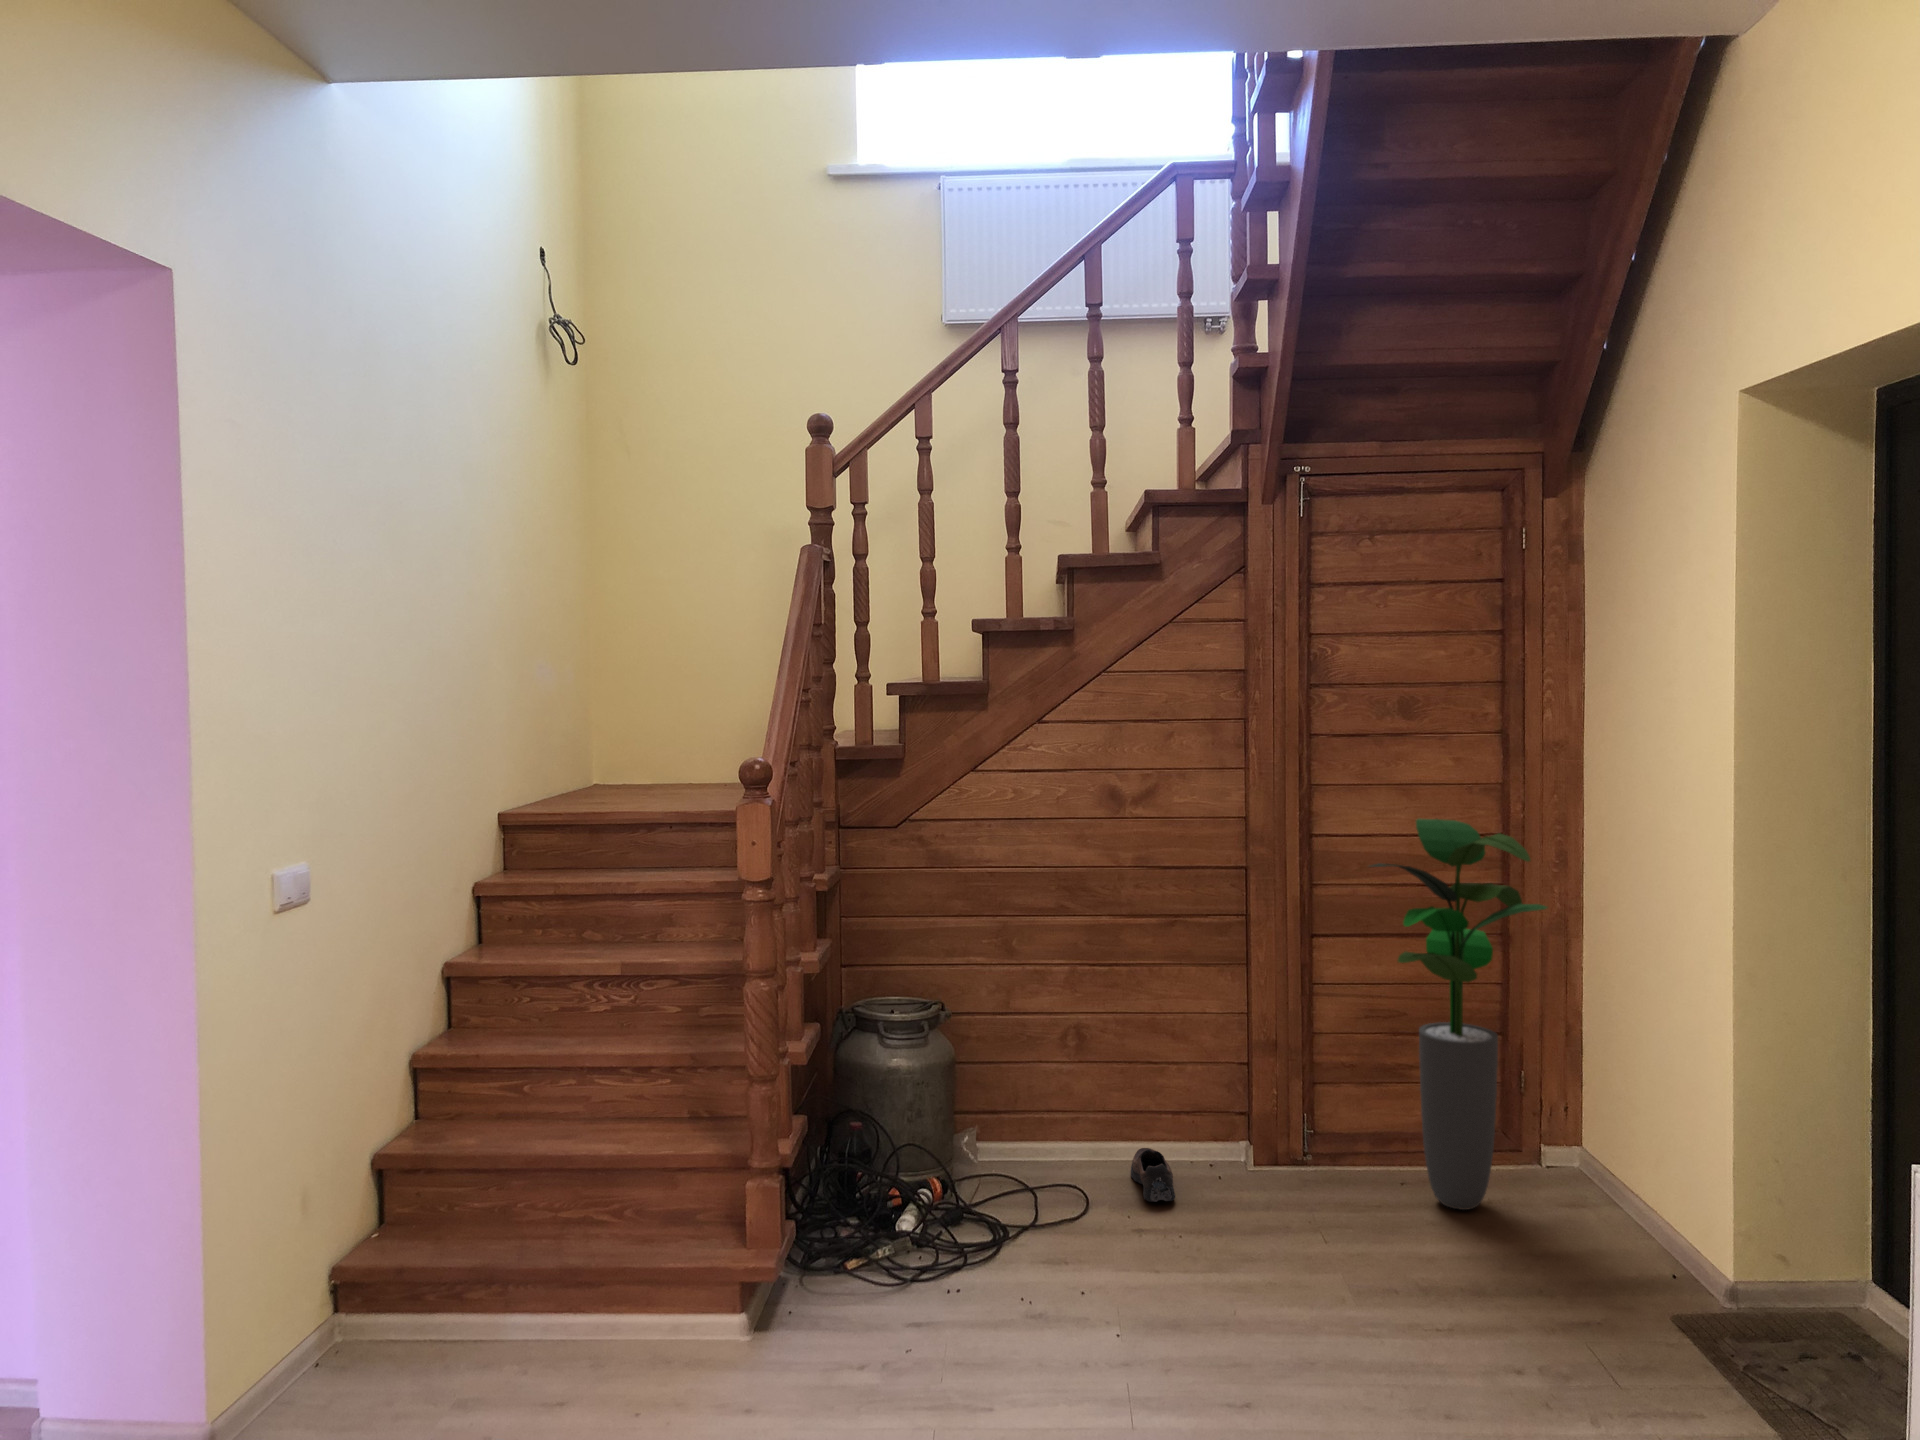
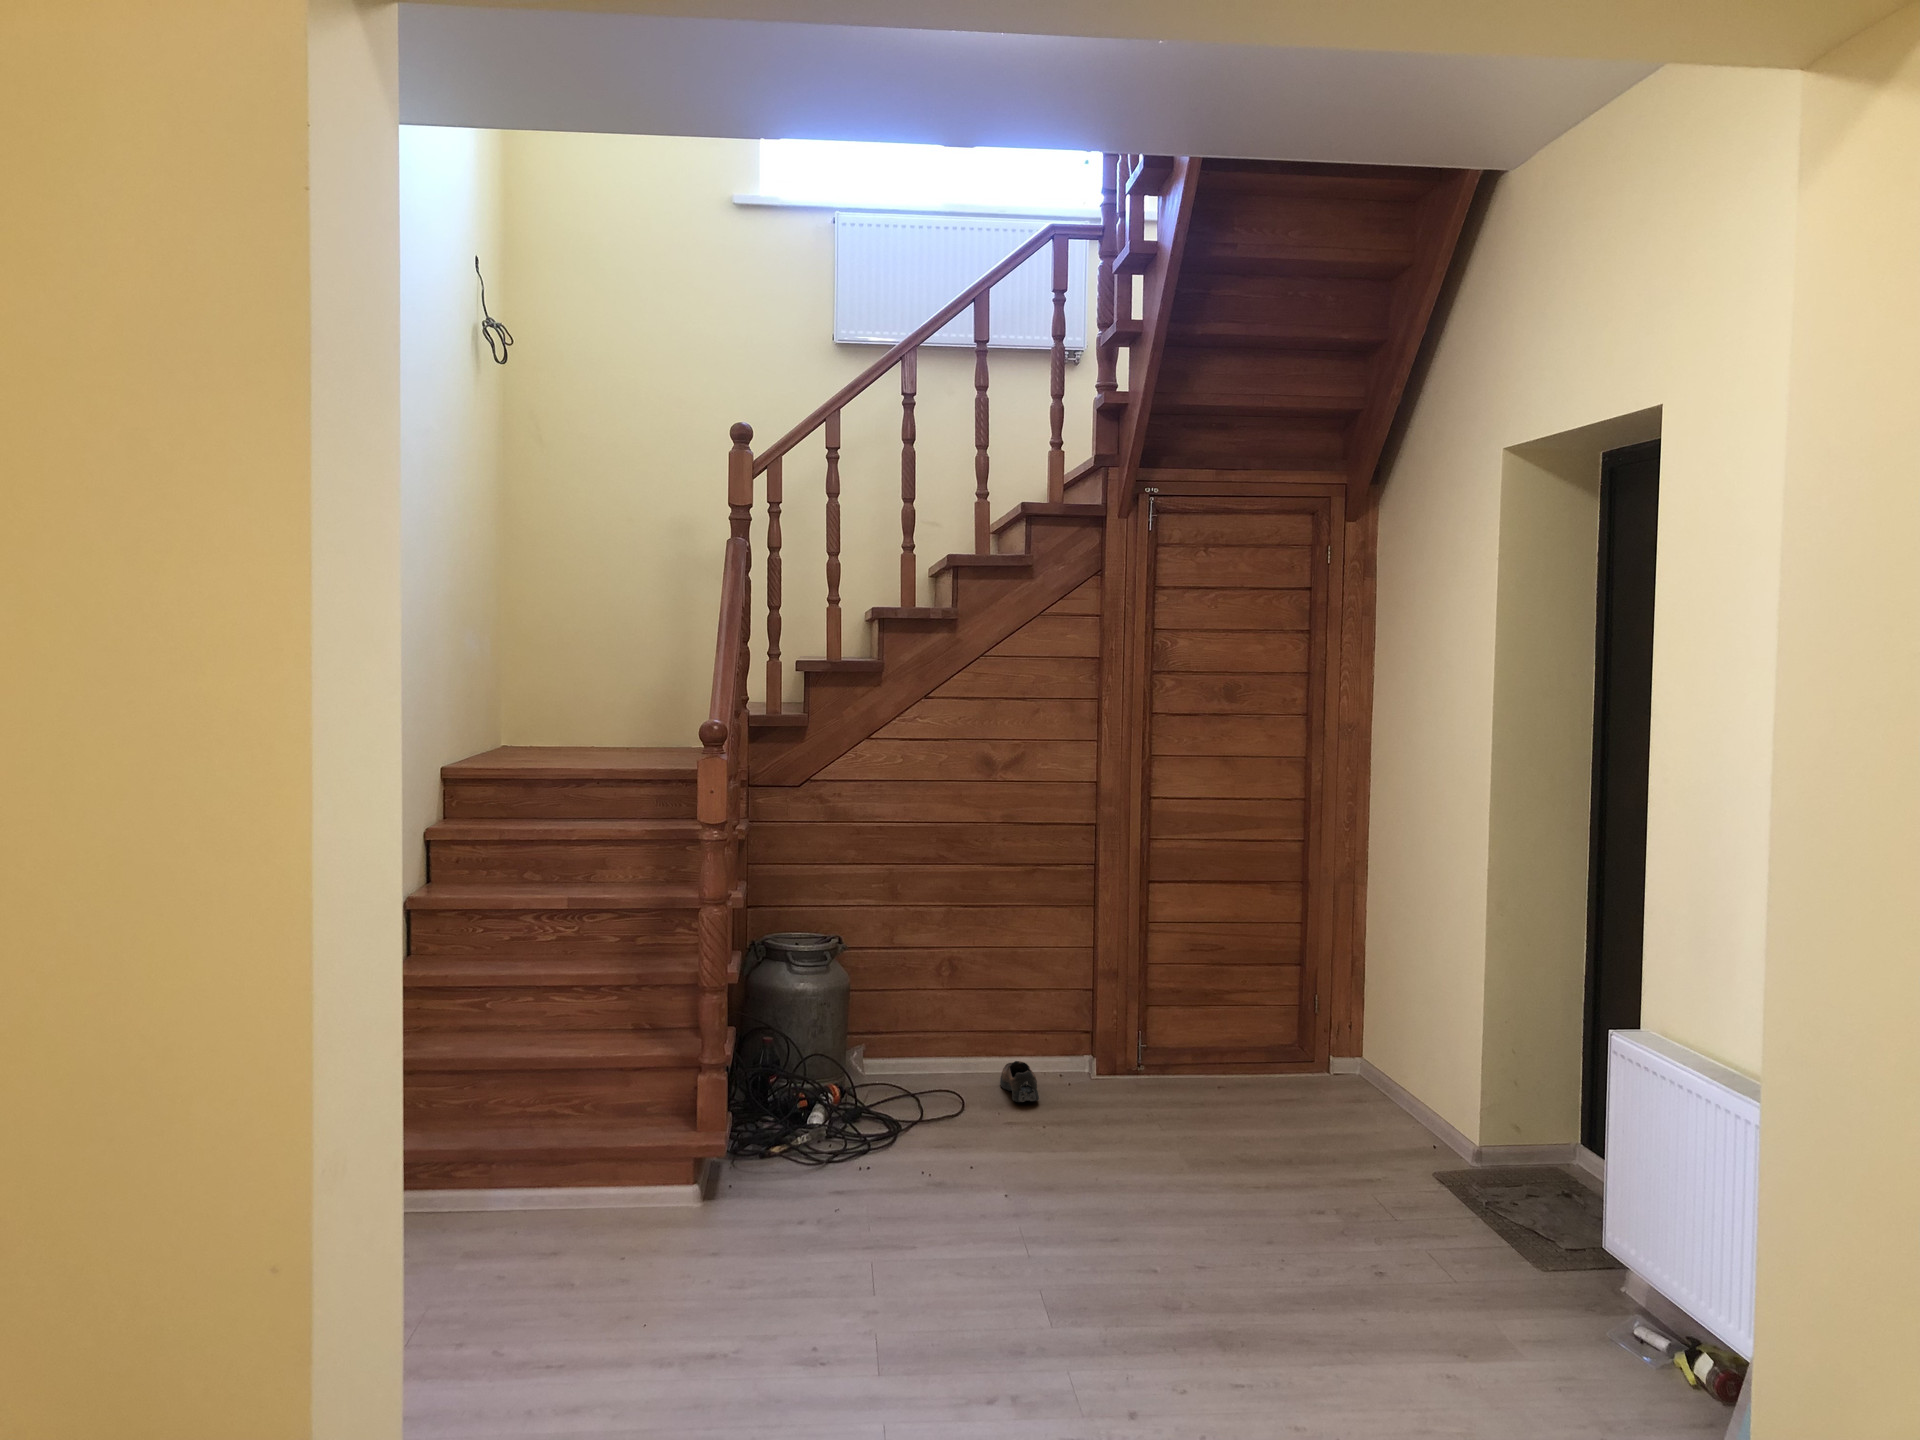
potted plant: present [1370,818,1547,1210] -> none [1200,784,1342,1102]

